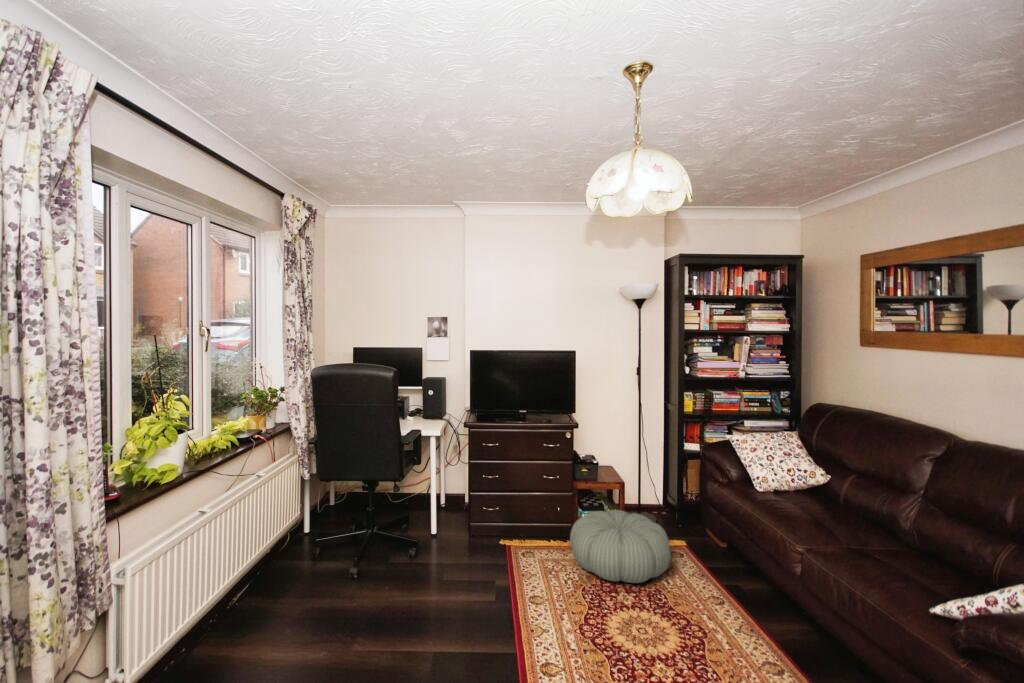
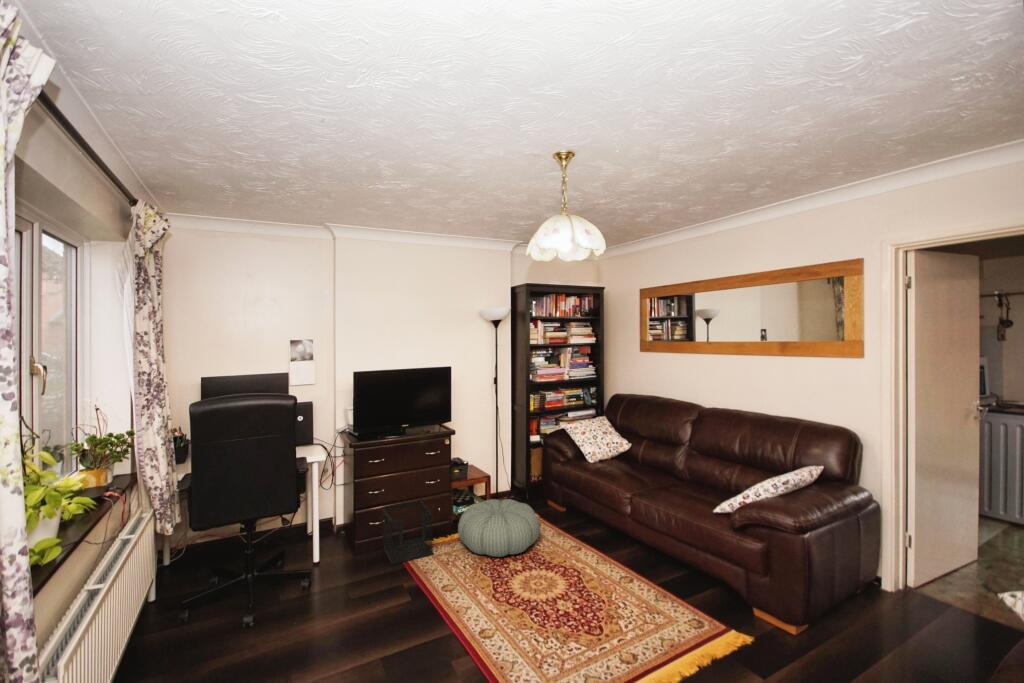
wastebasket: none [494,494,540,558] -> present [382,500,433,564]

